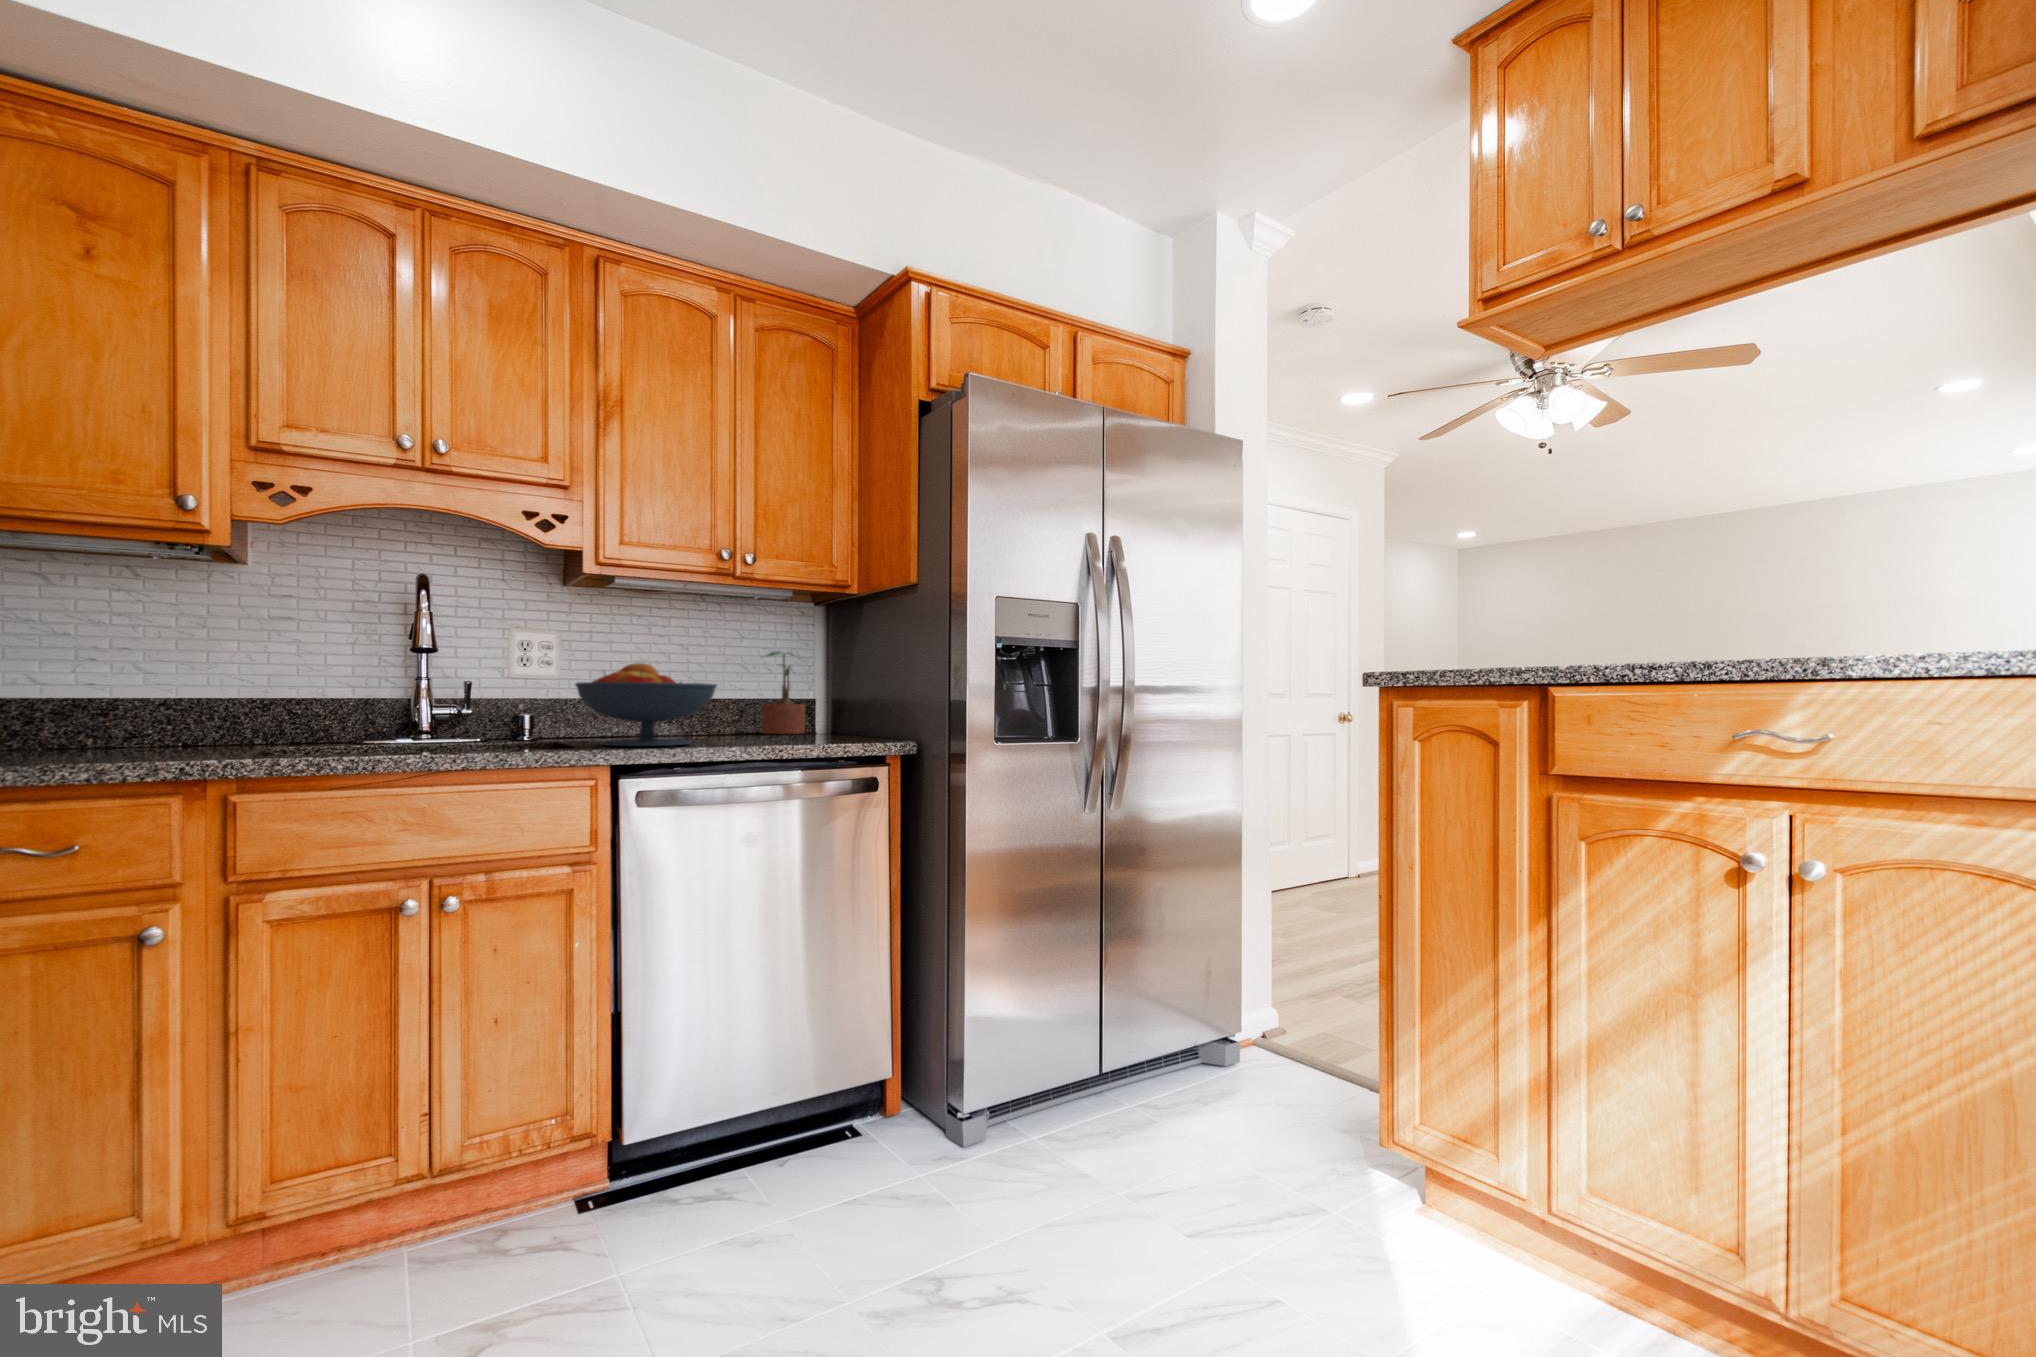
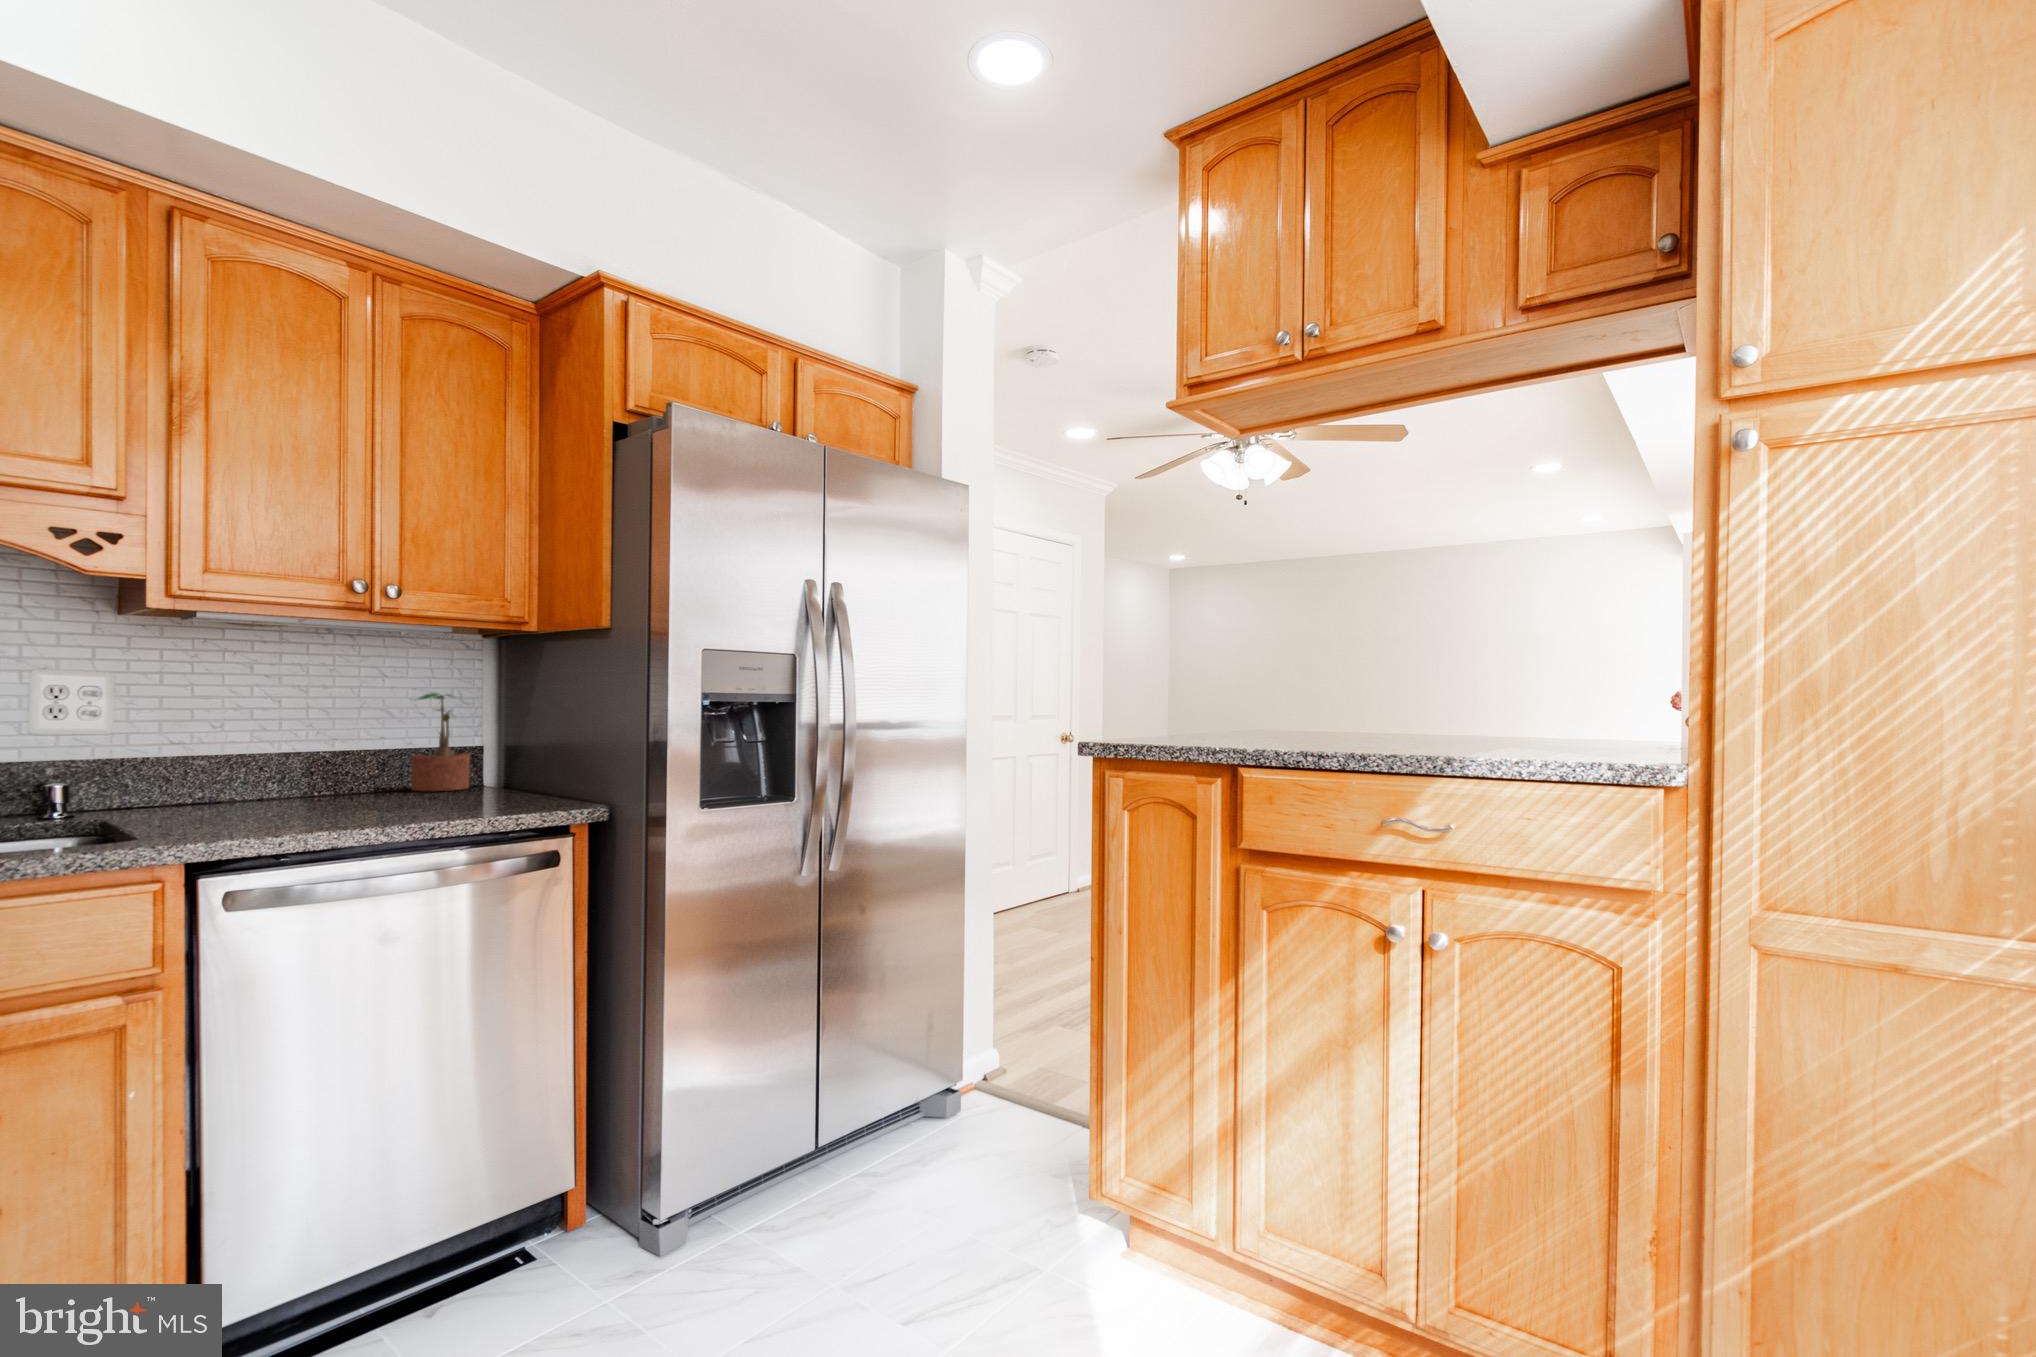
fruit bowl: present [575,663,717,746] -> none [133,722,346,832]

